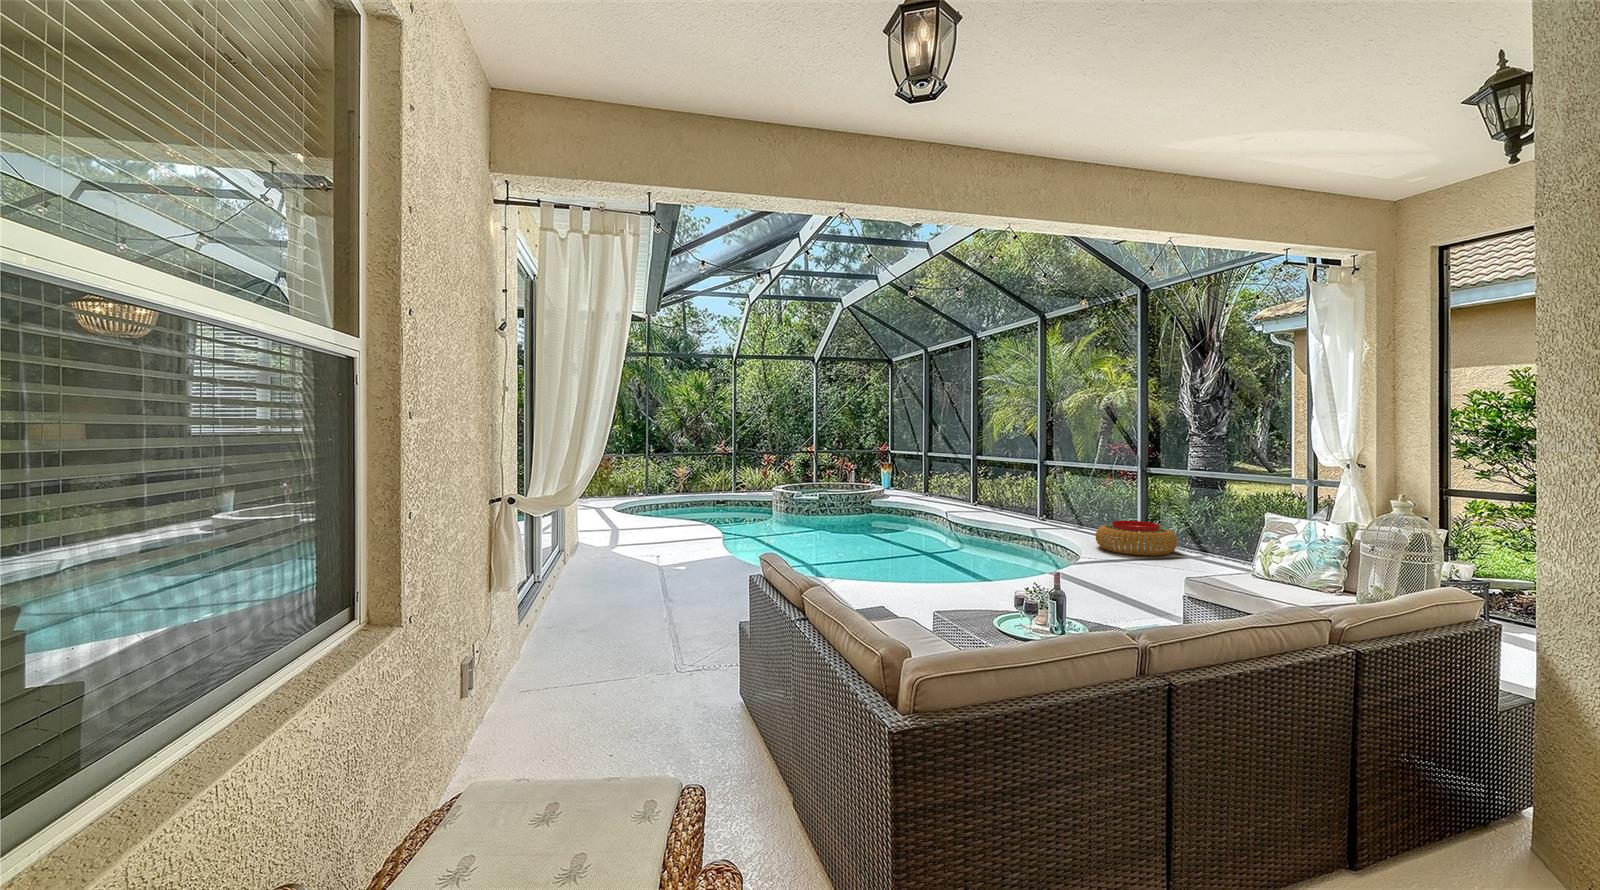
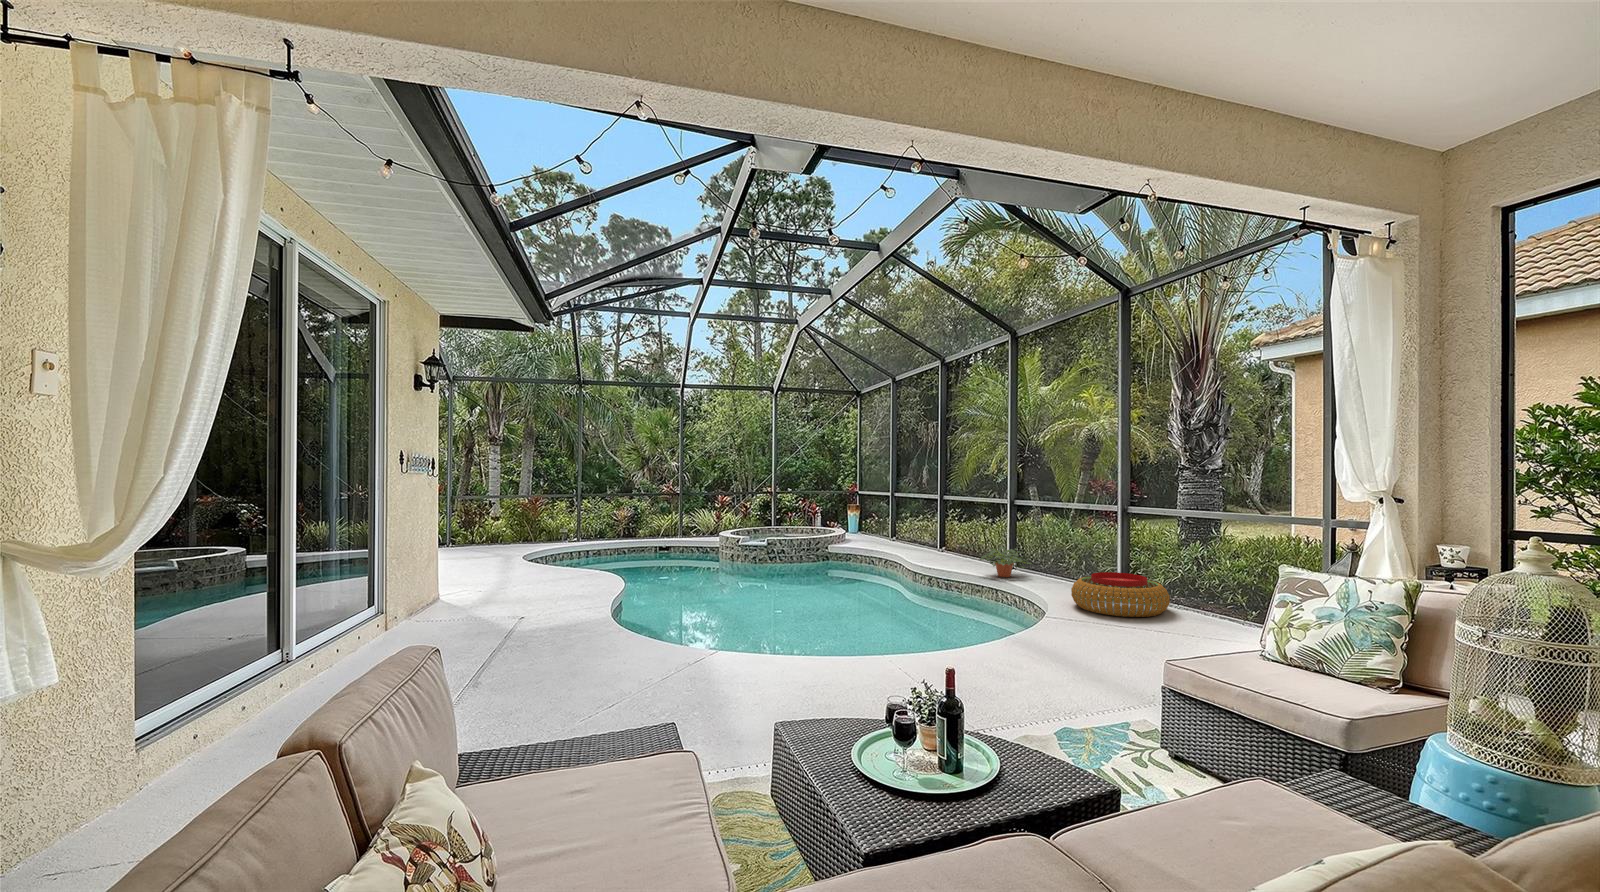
potted plant: none [1014,501,1060,526] -> present [980,547,1032,577]

